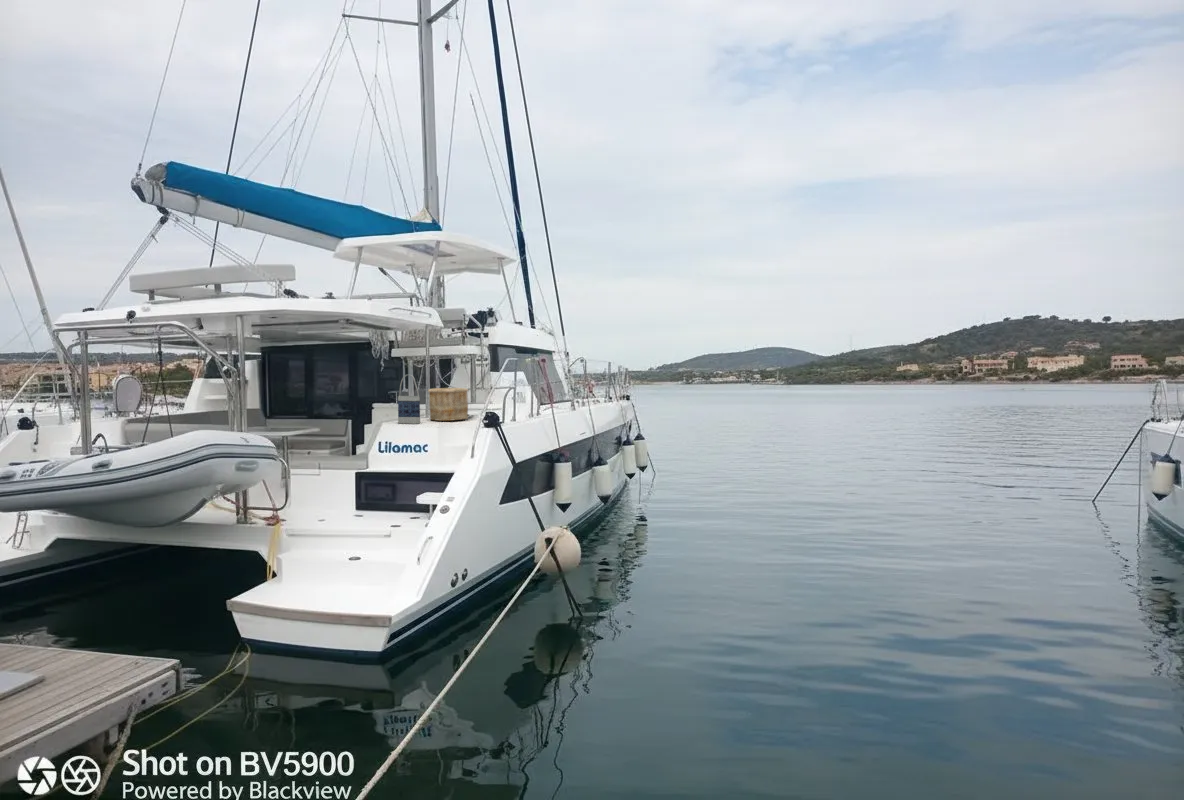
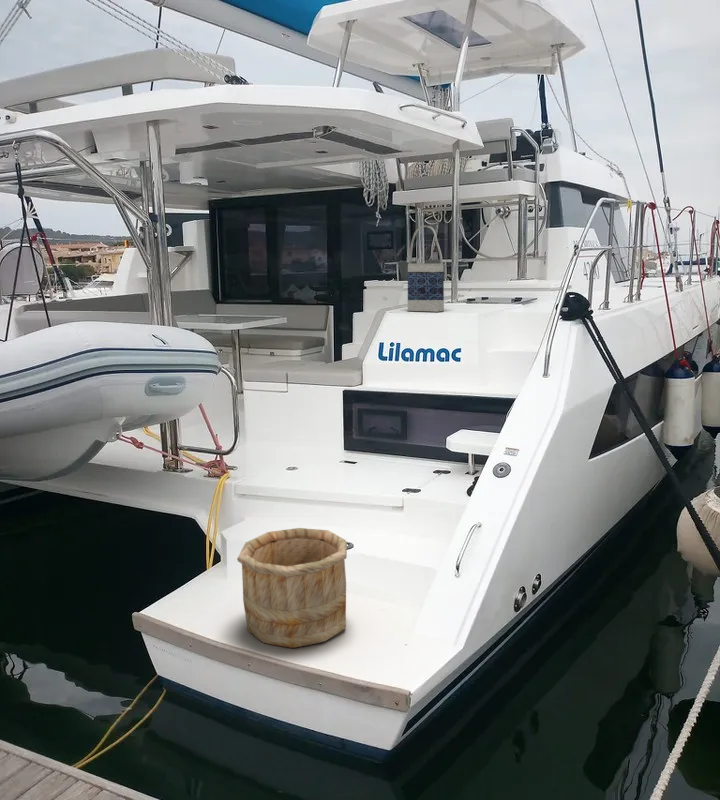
wooden bucket: present [428,388,468,421] -> present [237,528,347,648]

